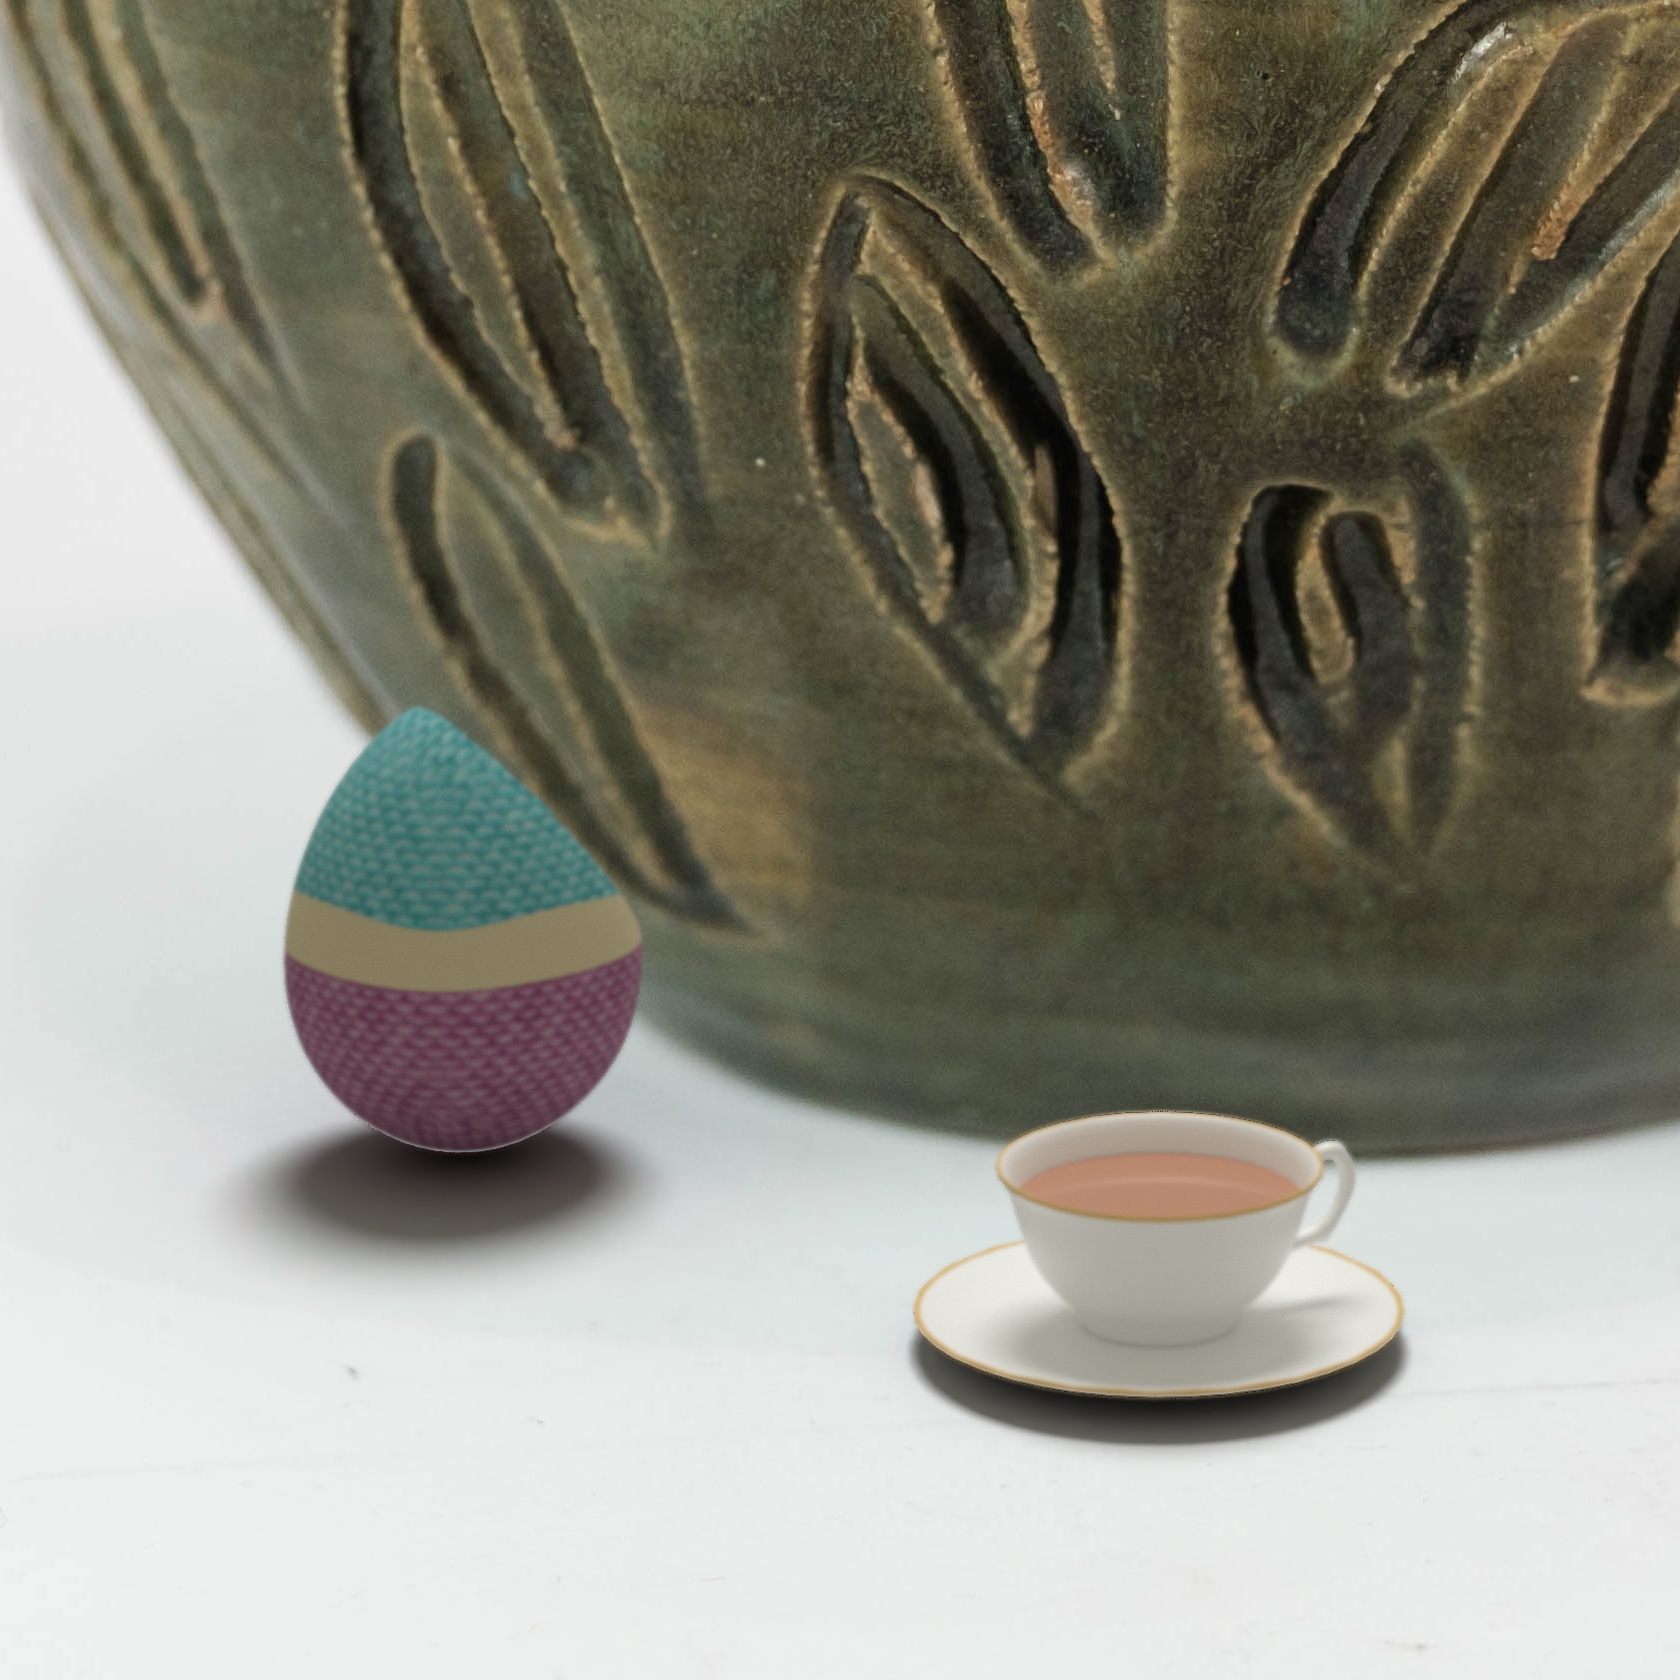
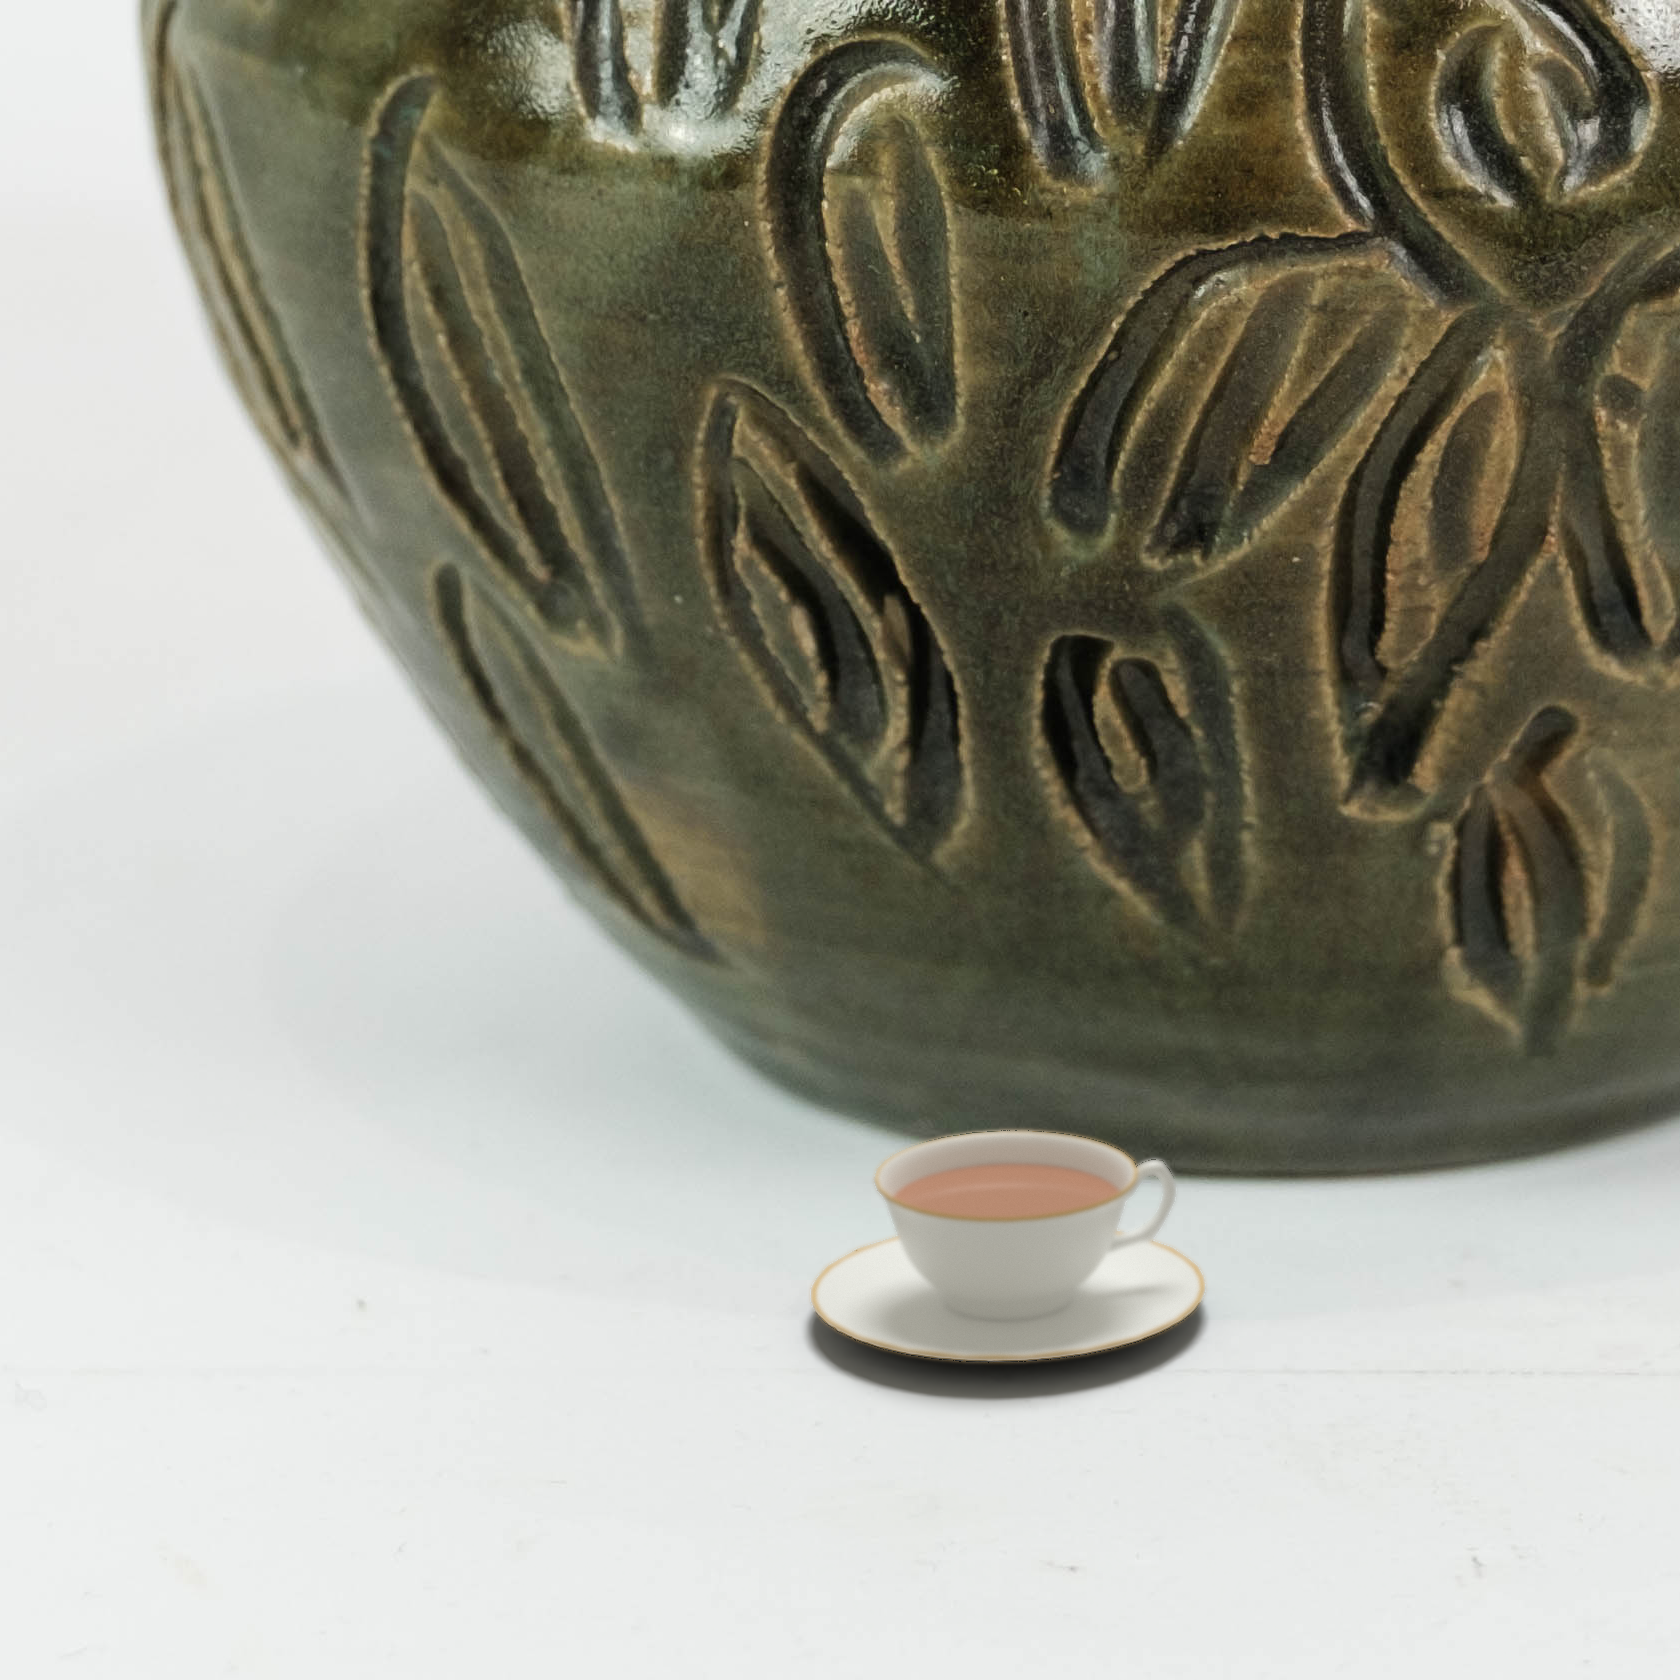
decorative egg: present [283,707,642,1153] -> none [393,772,677,1141]

